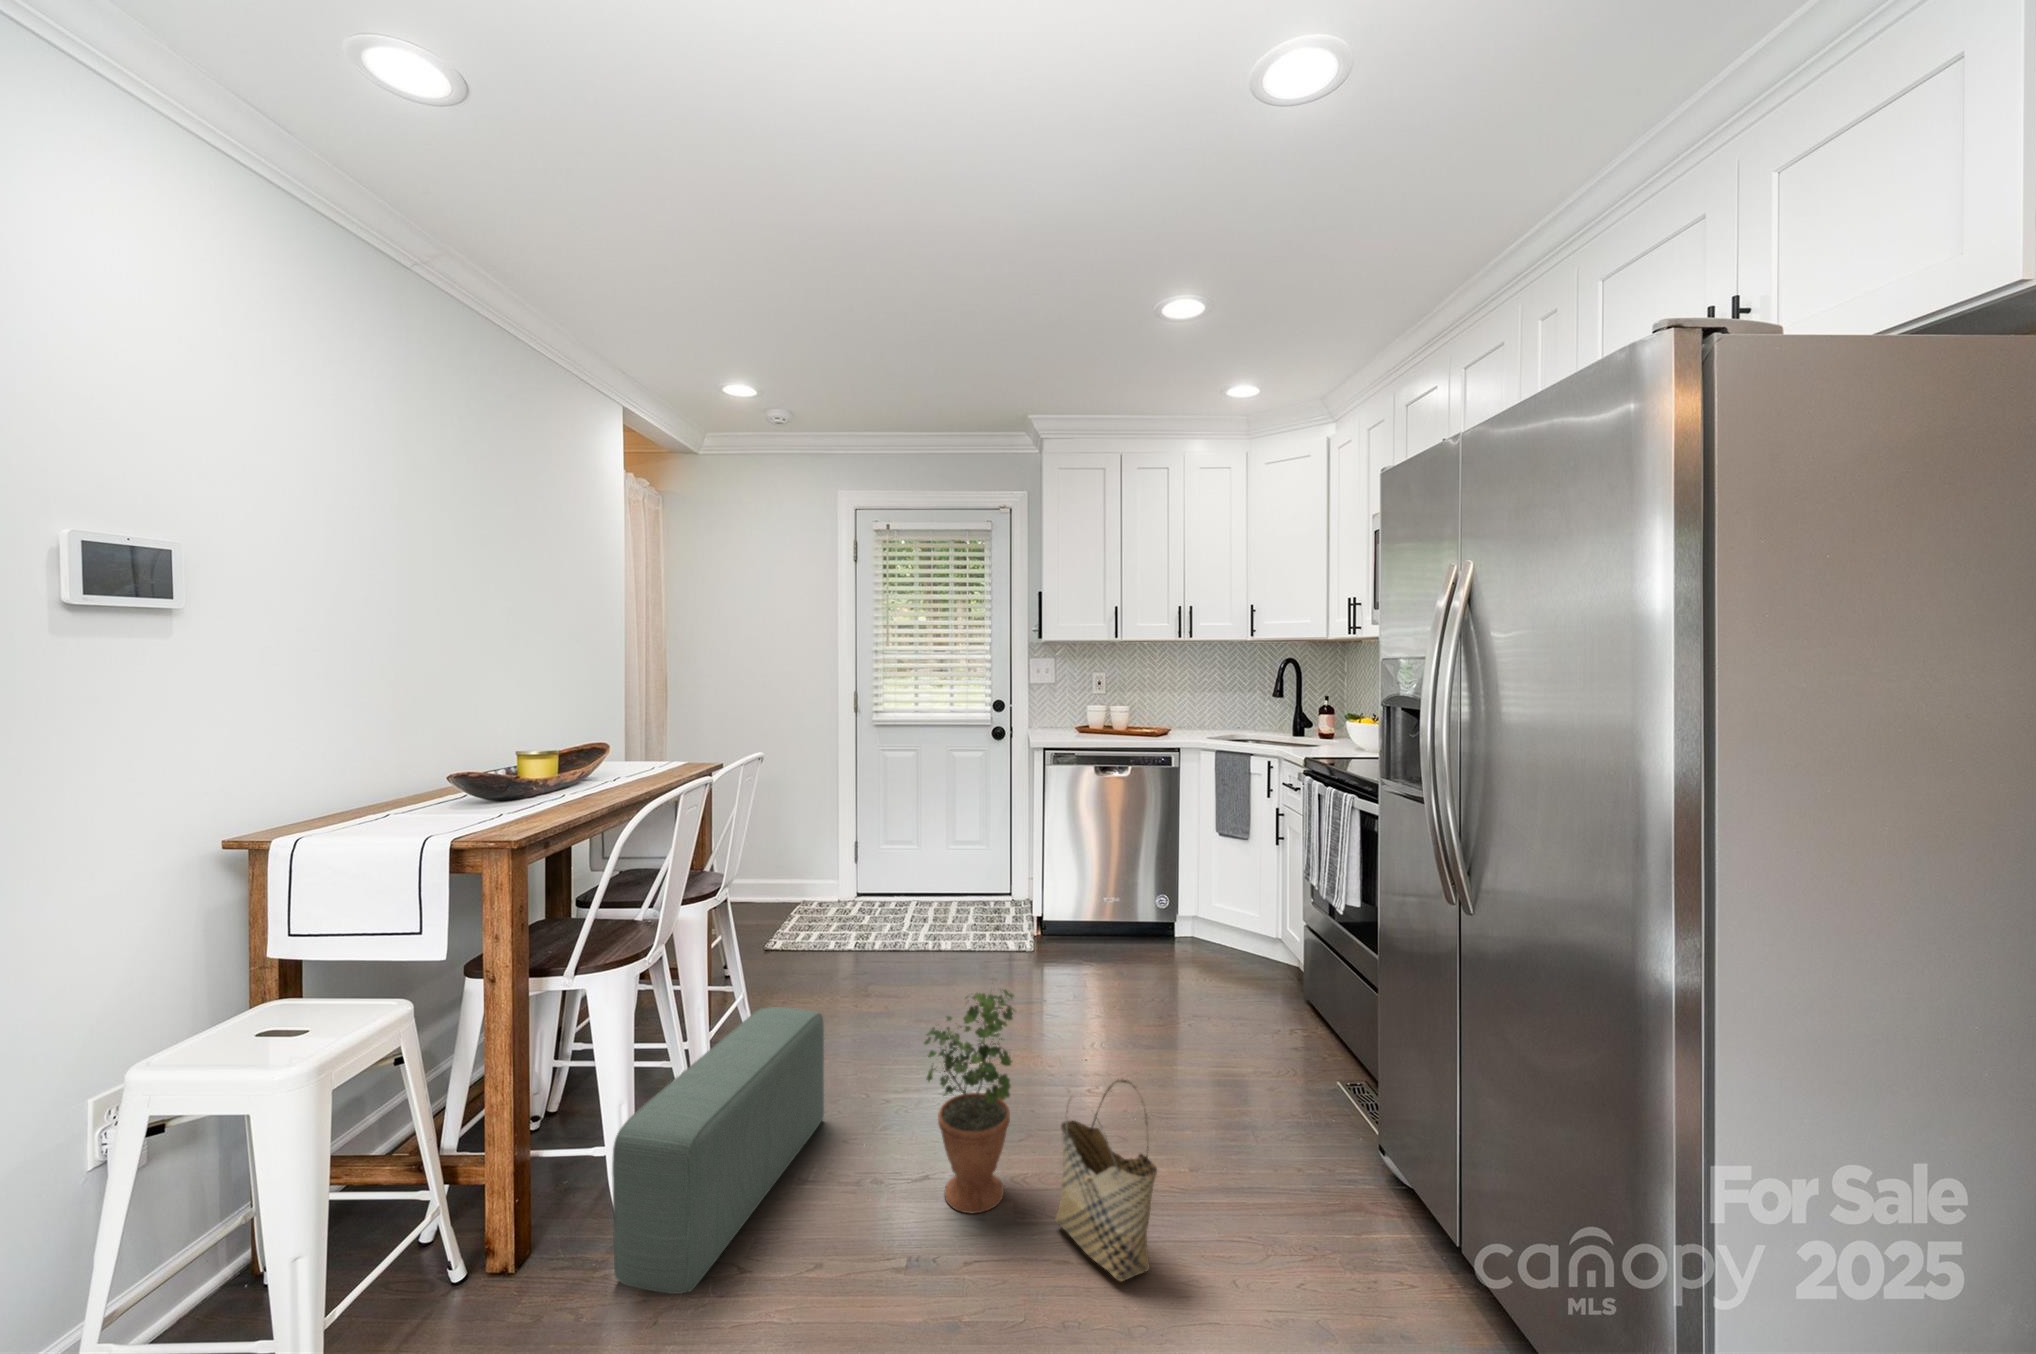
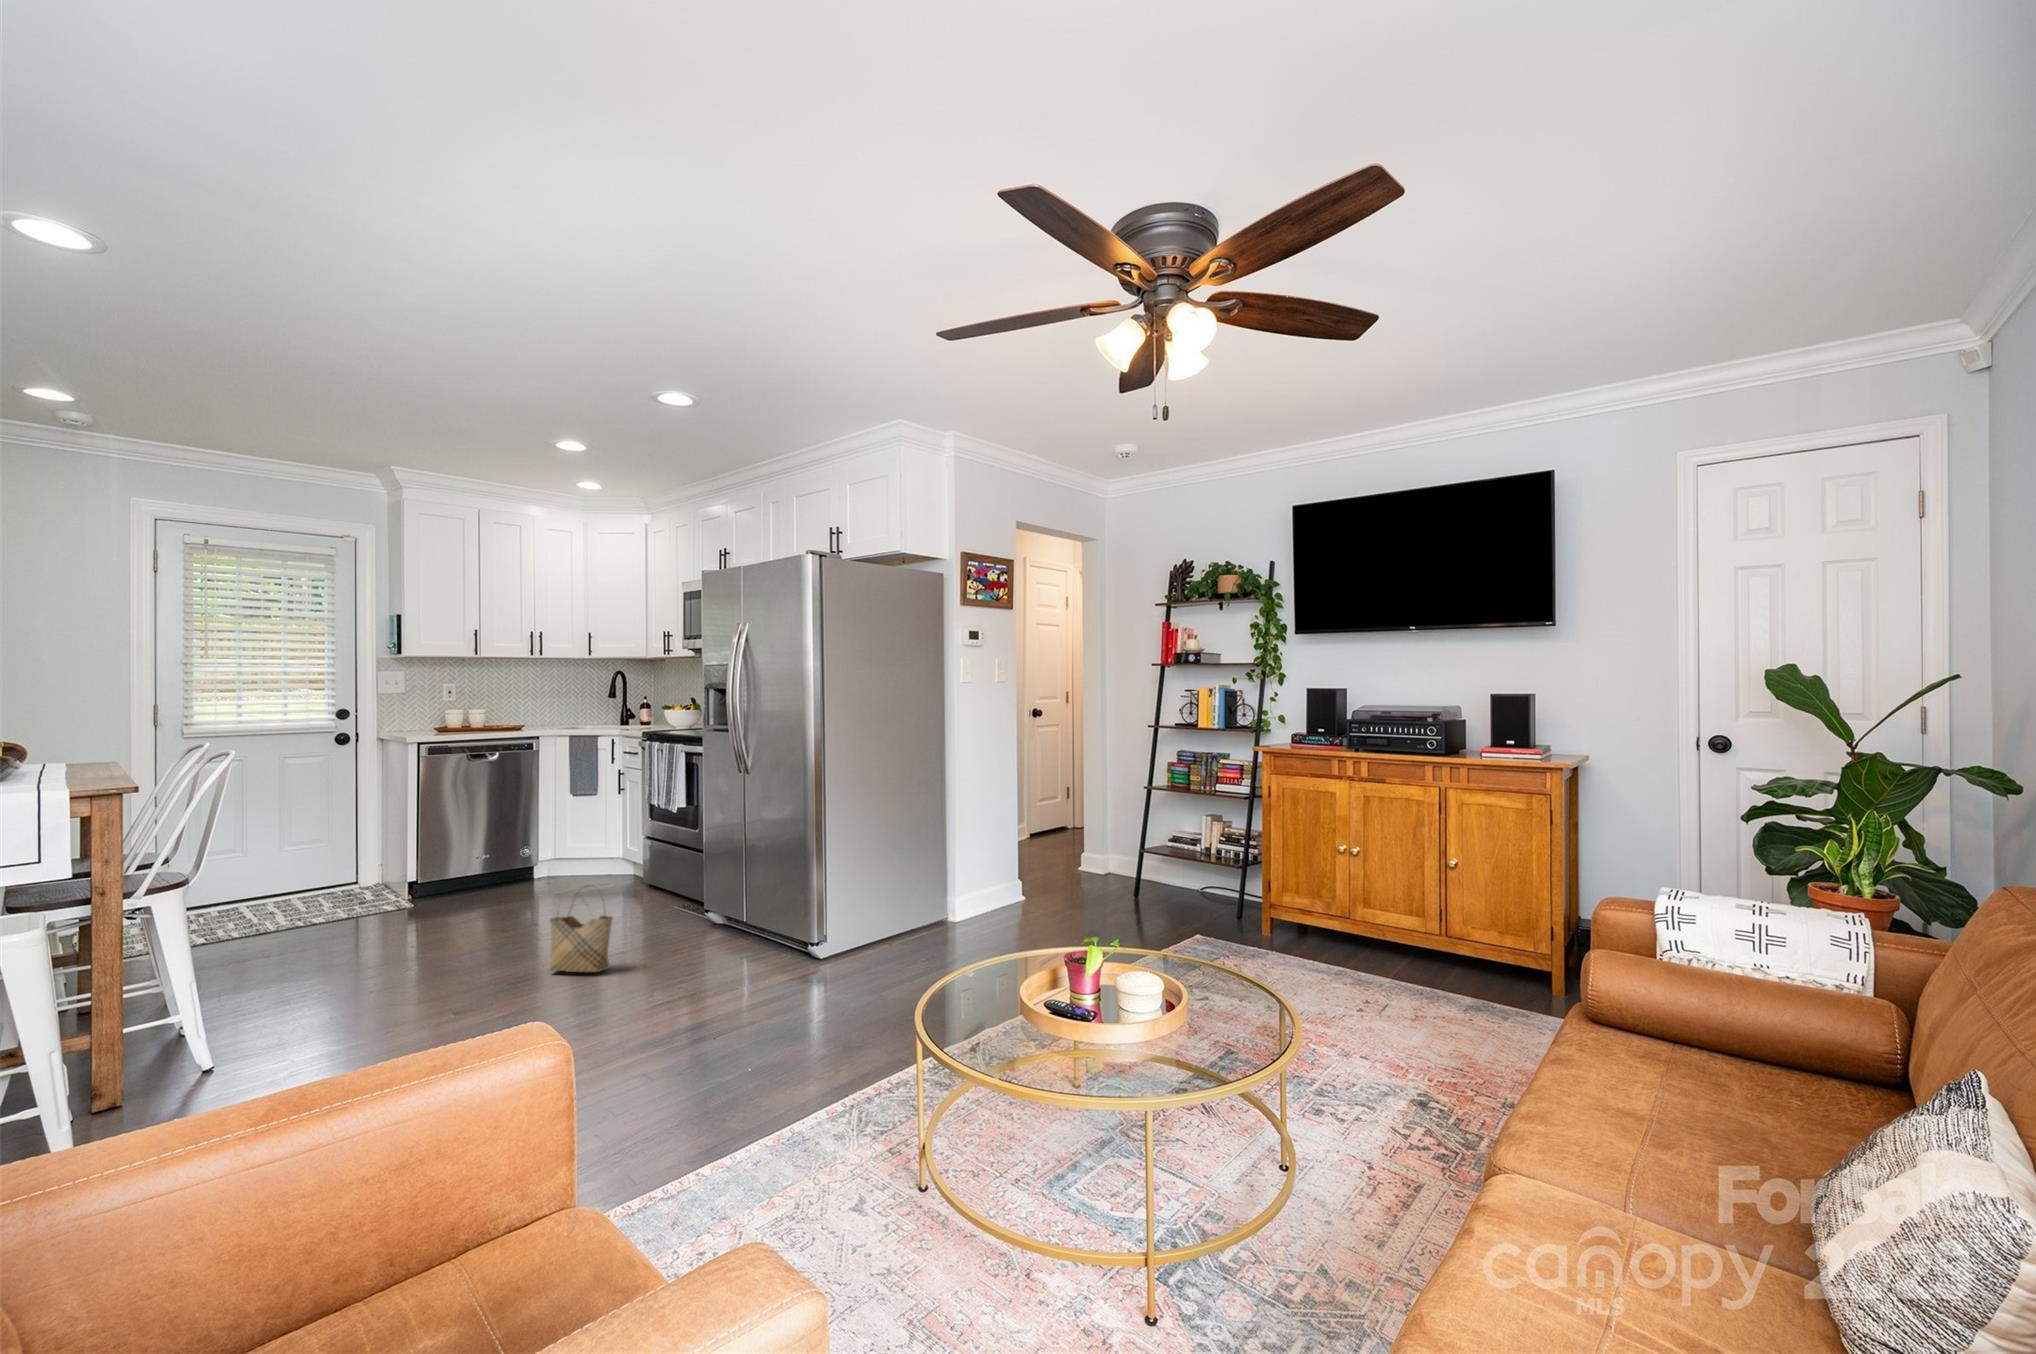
potted plant: present [924,989,1015,1213] -> none [450,855,514,986]
pouf: present [612,1007,824,1294] -> none [265,915,340,1056]

